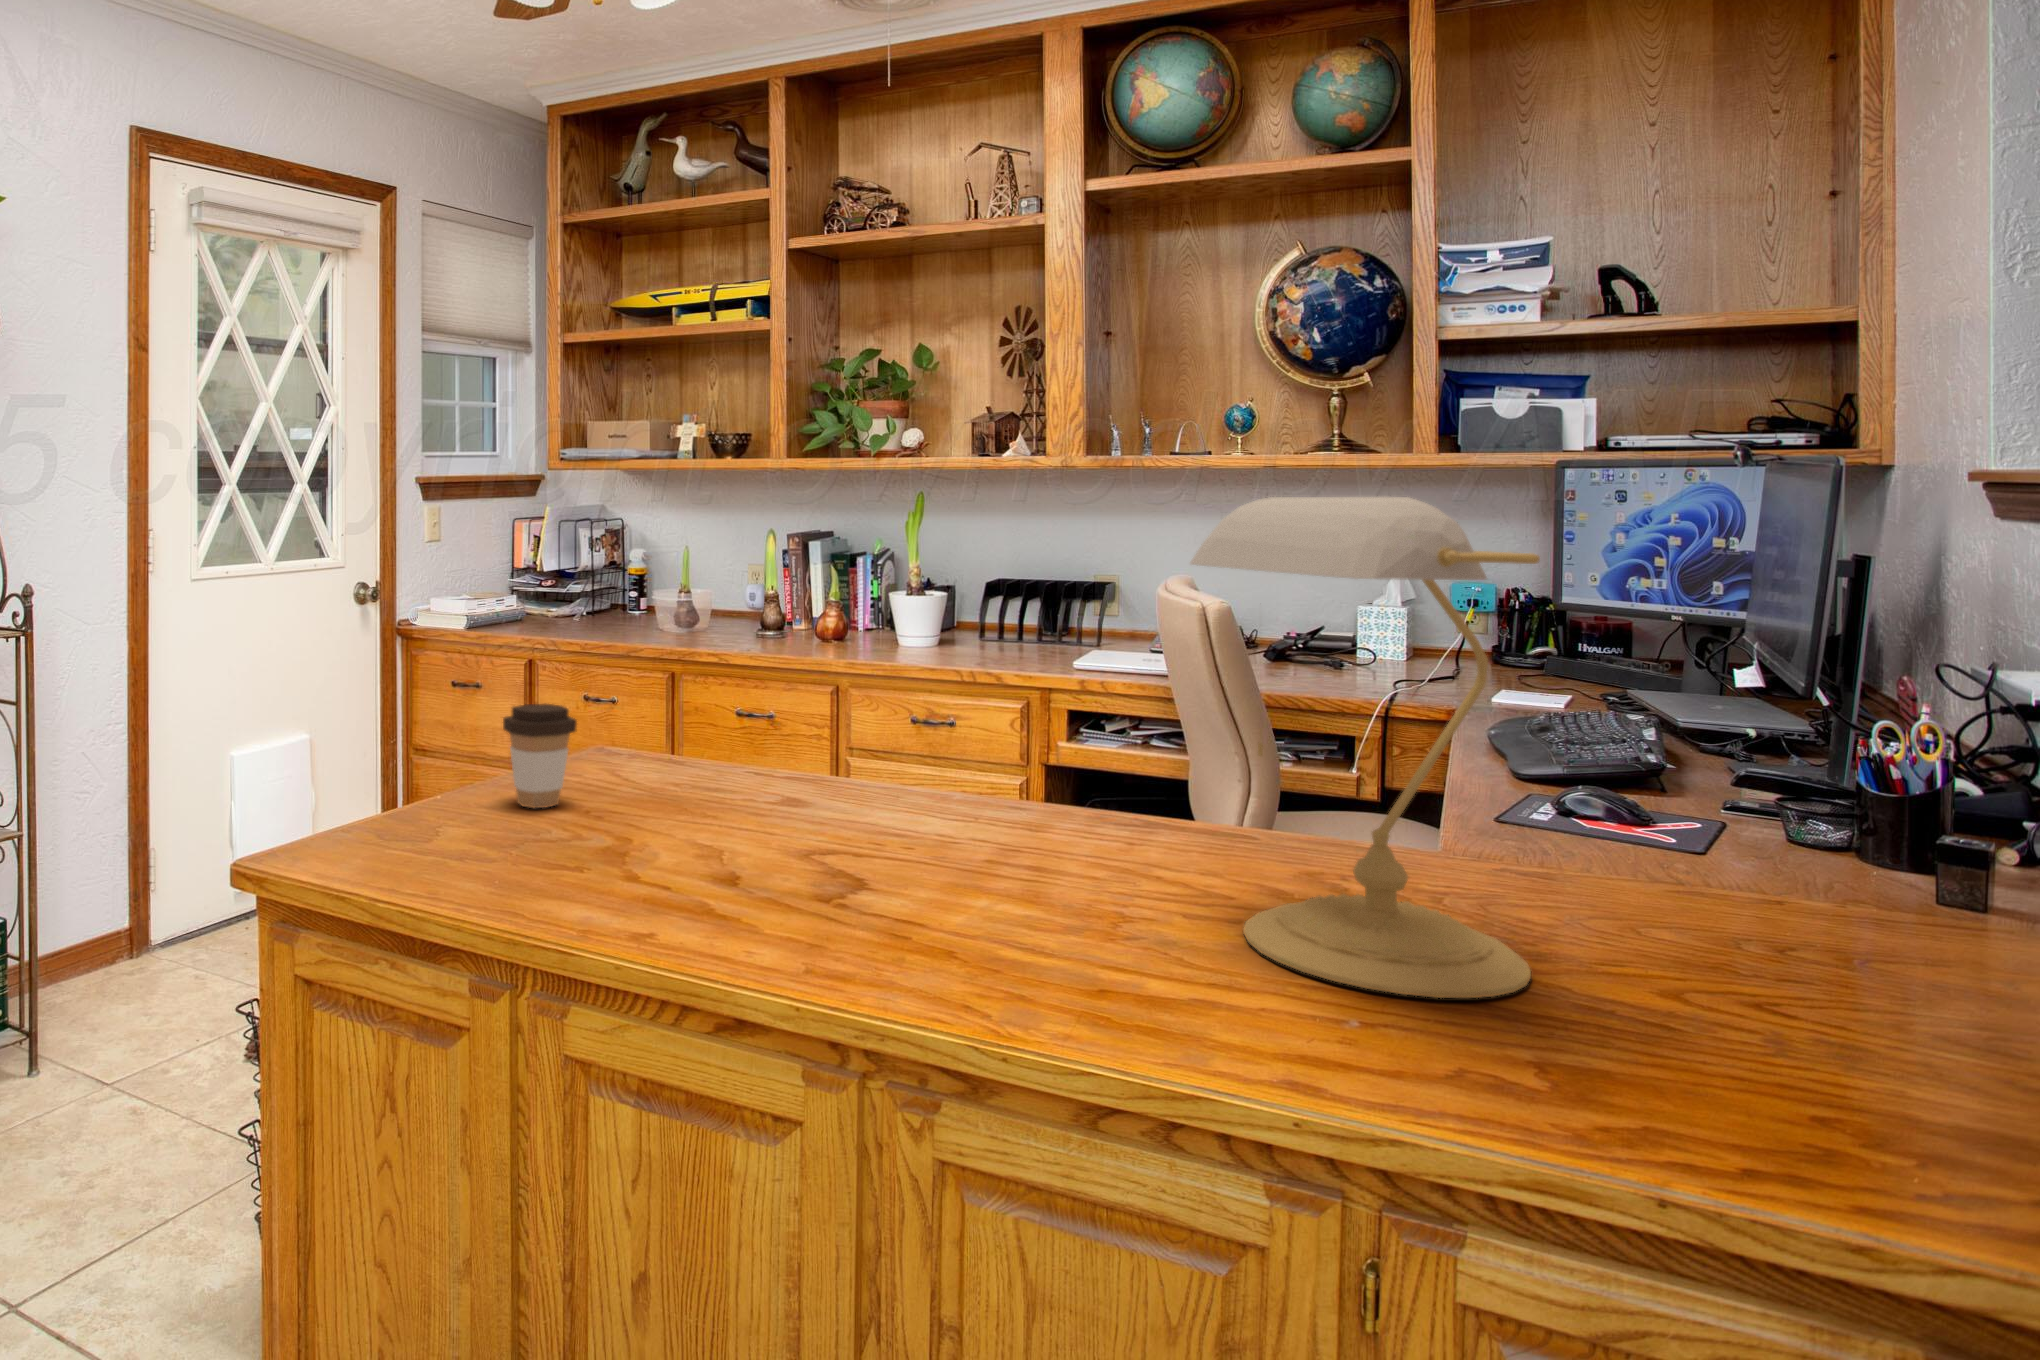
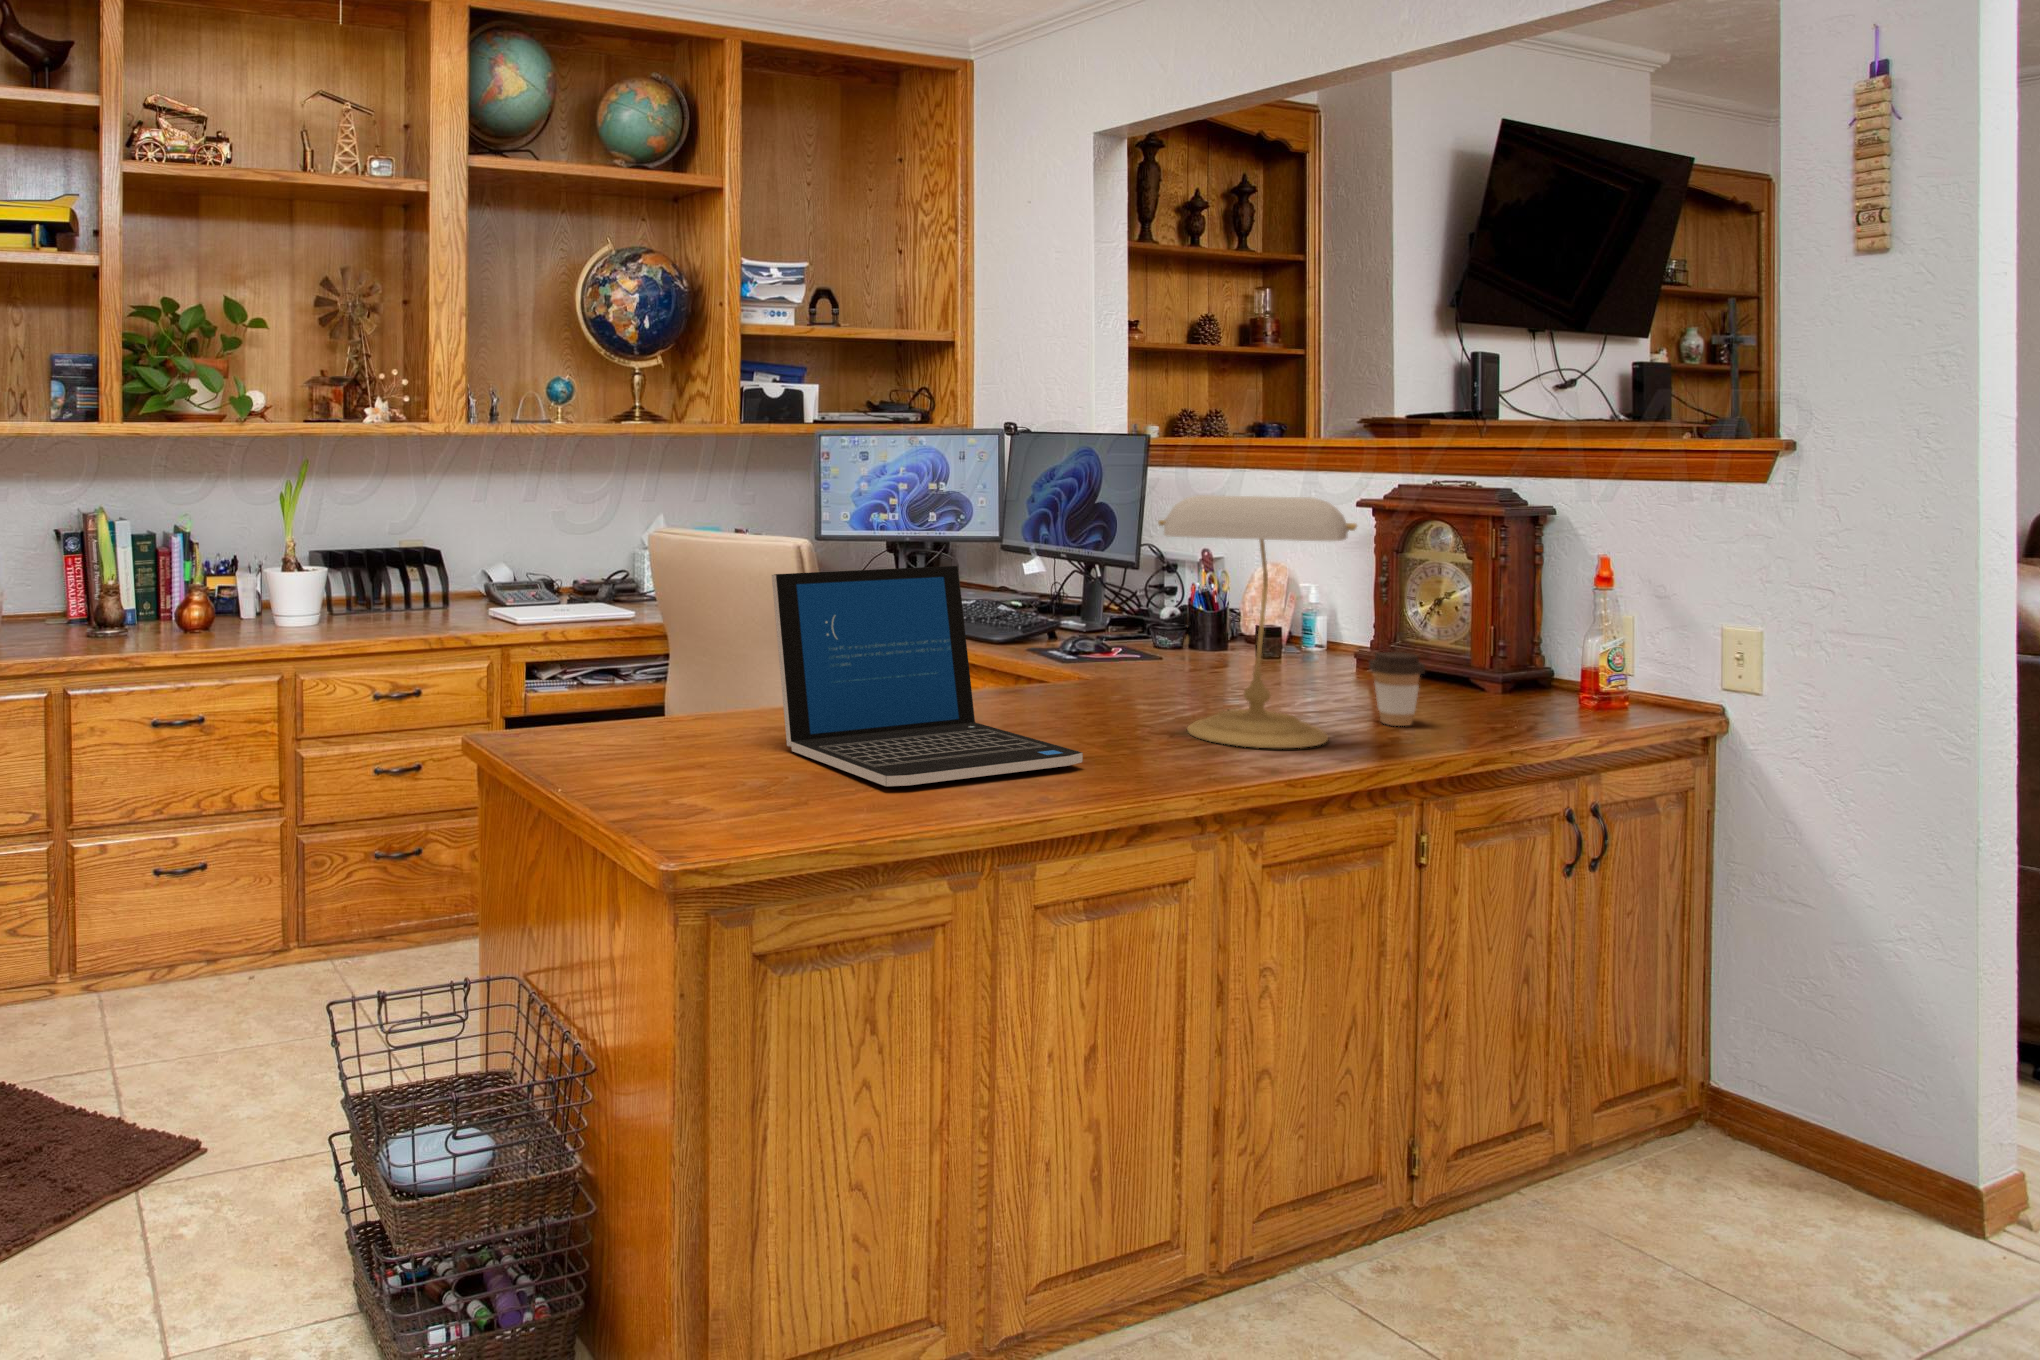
laptop: none [593,583,986,886] -> present [772,566,1083,786]
coffee cup: present [503,703,577,808] -> present [1369,652,1425,726]

